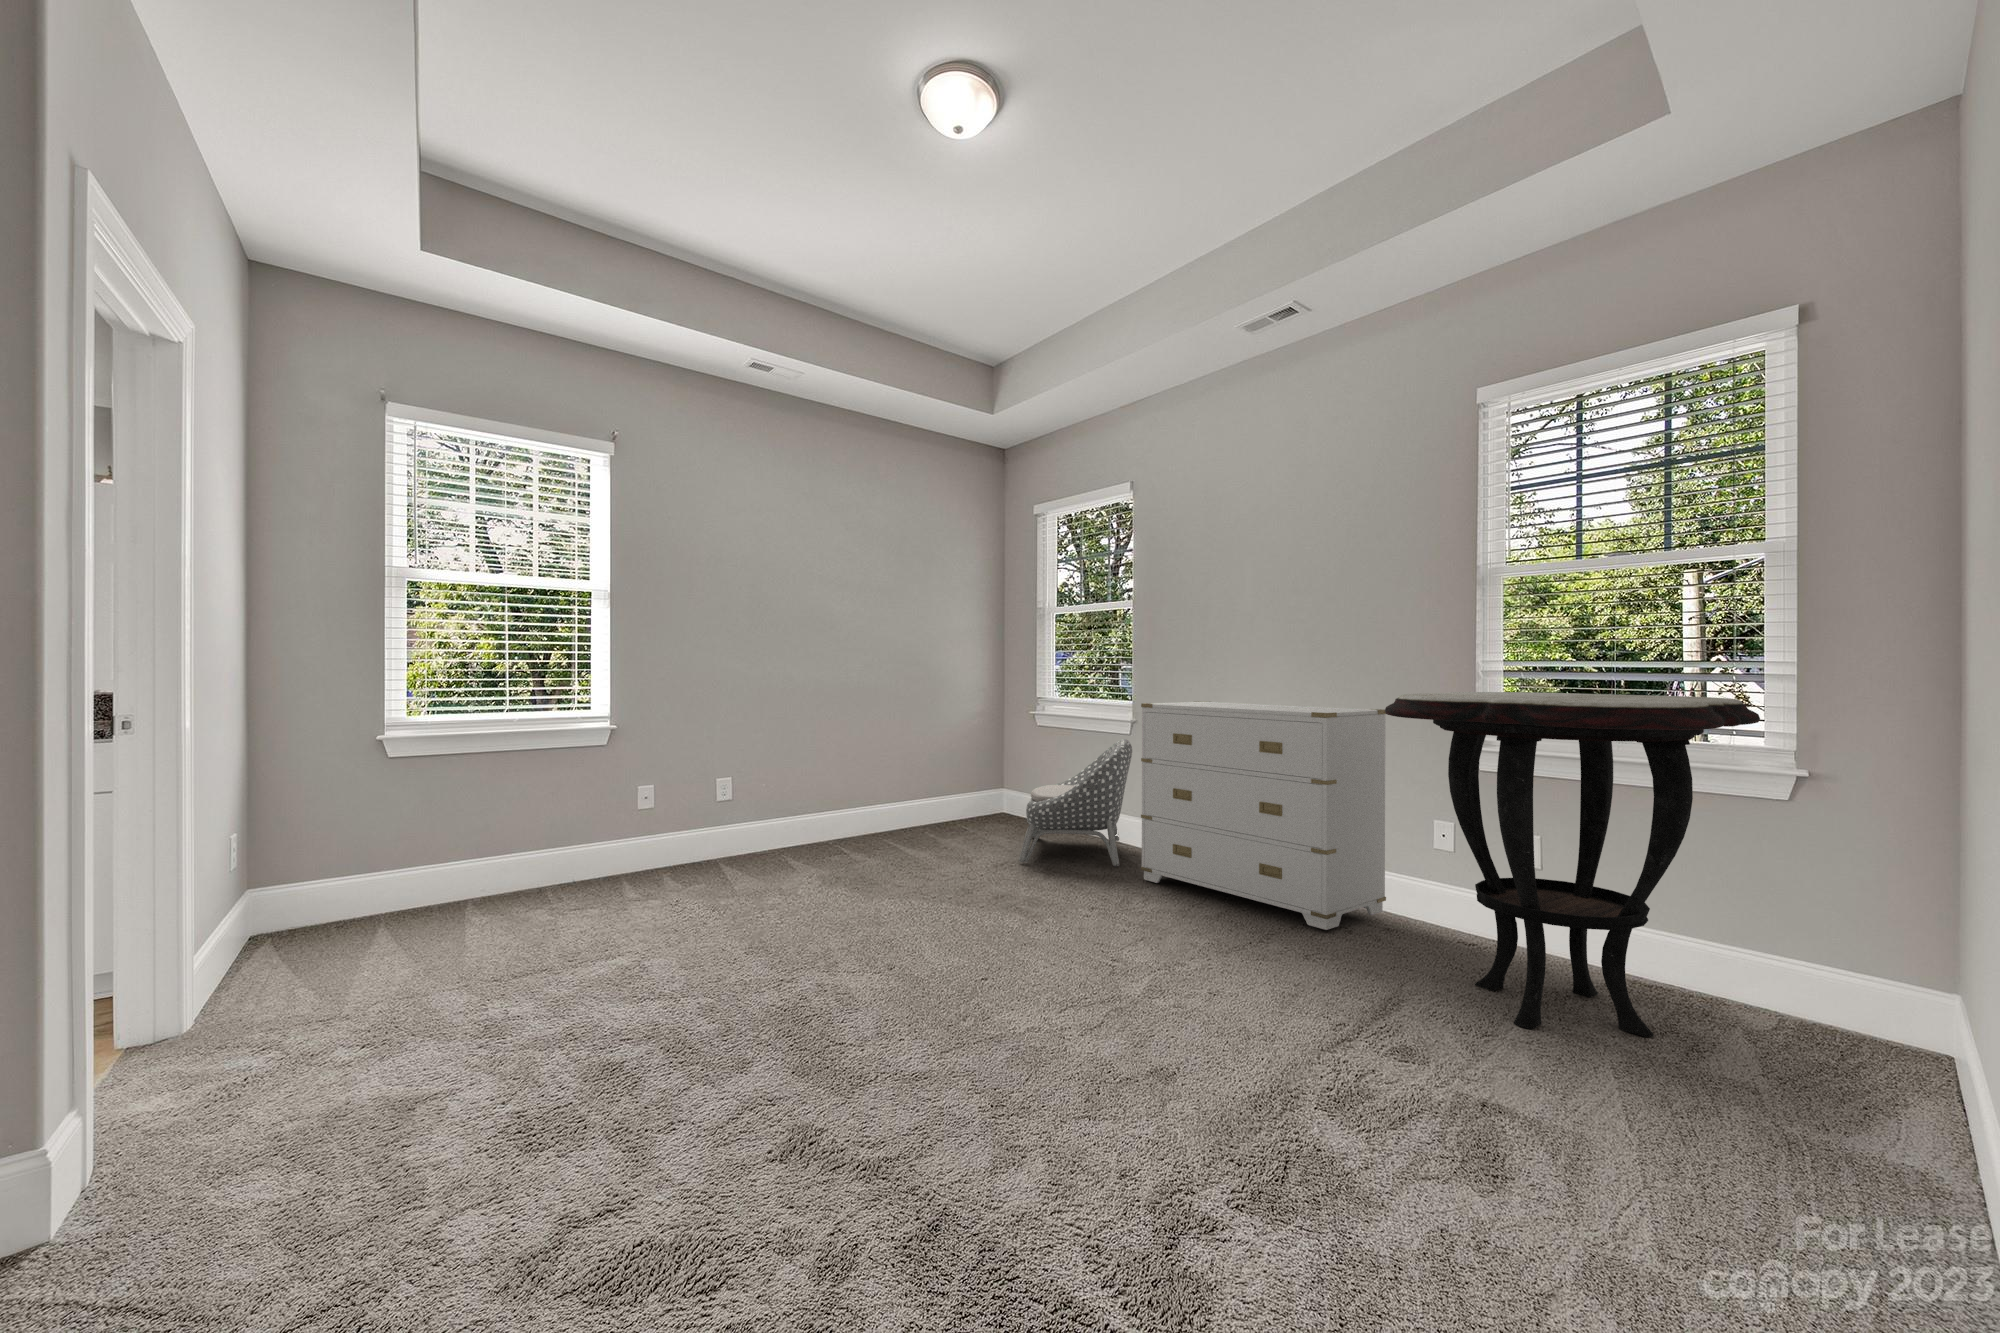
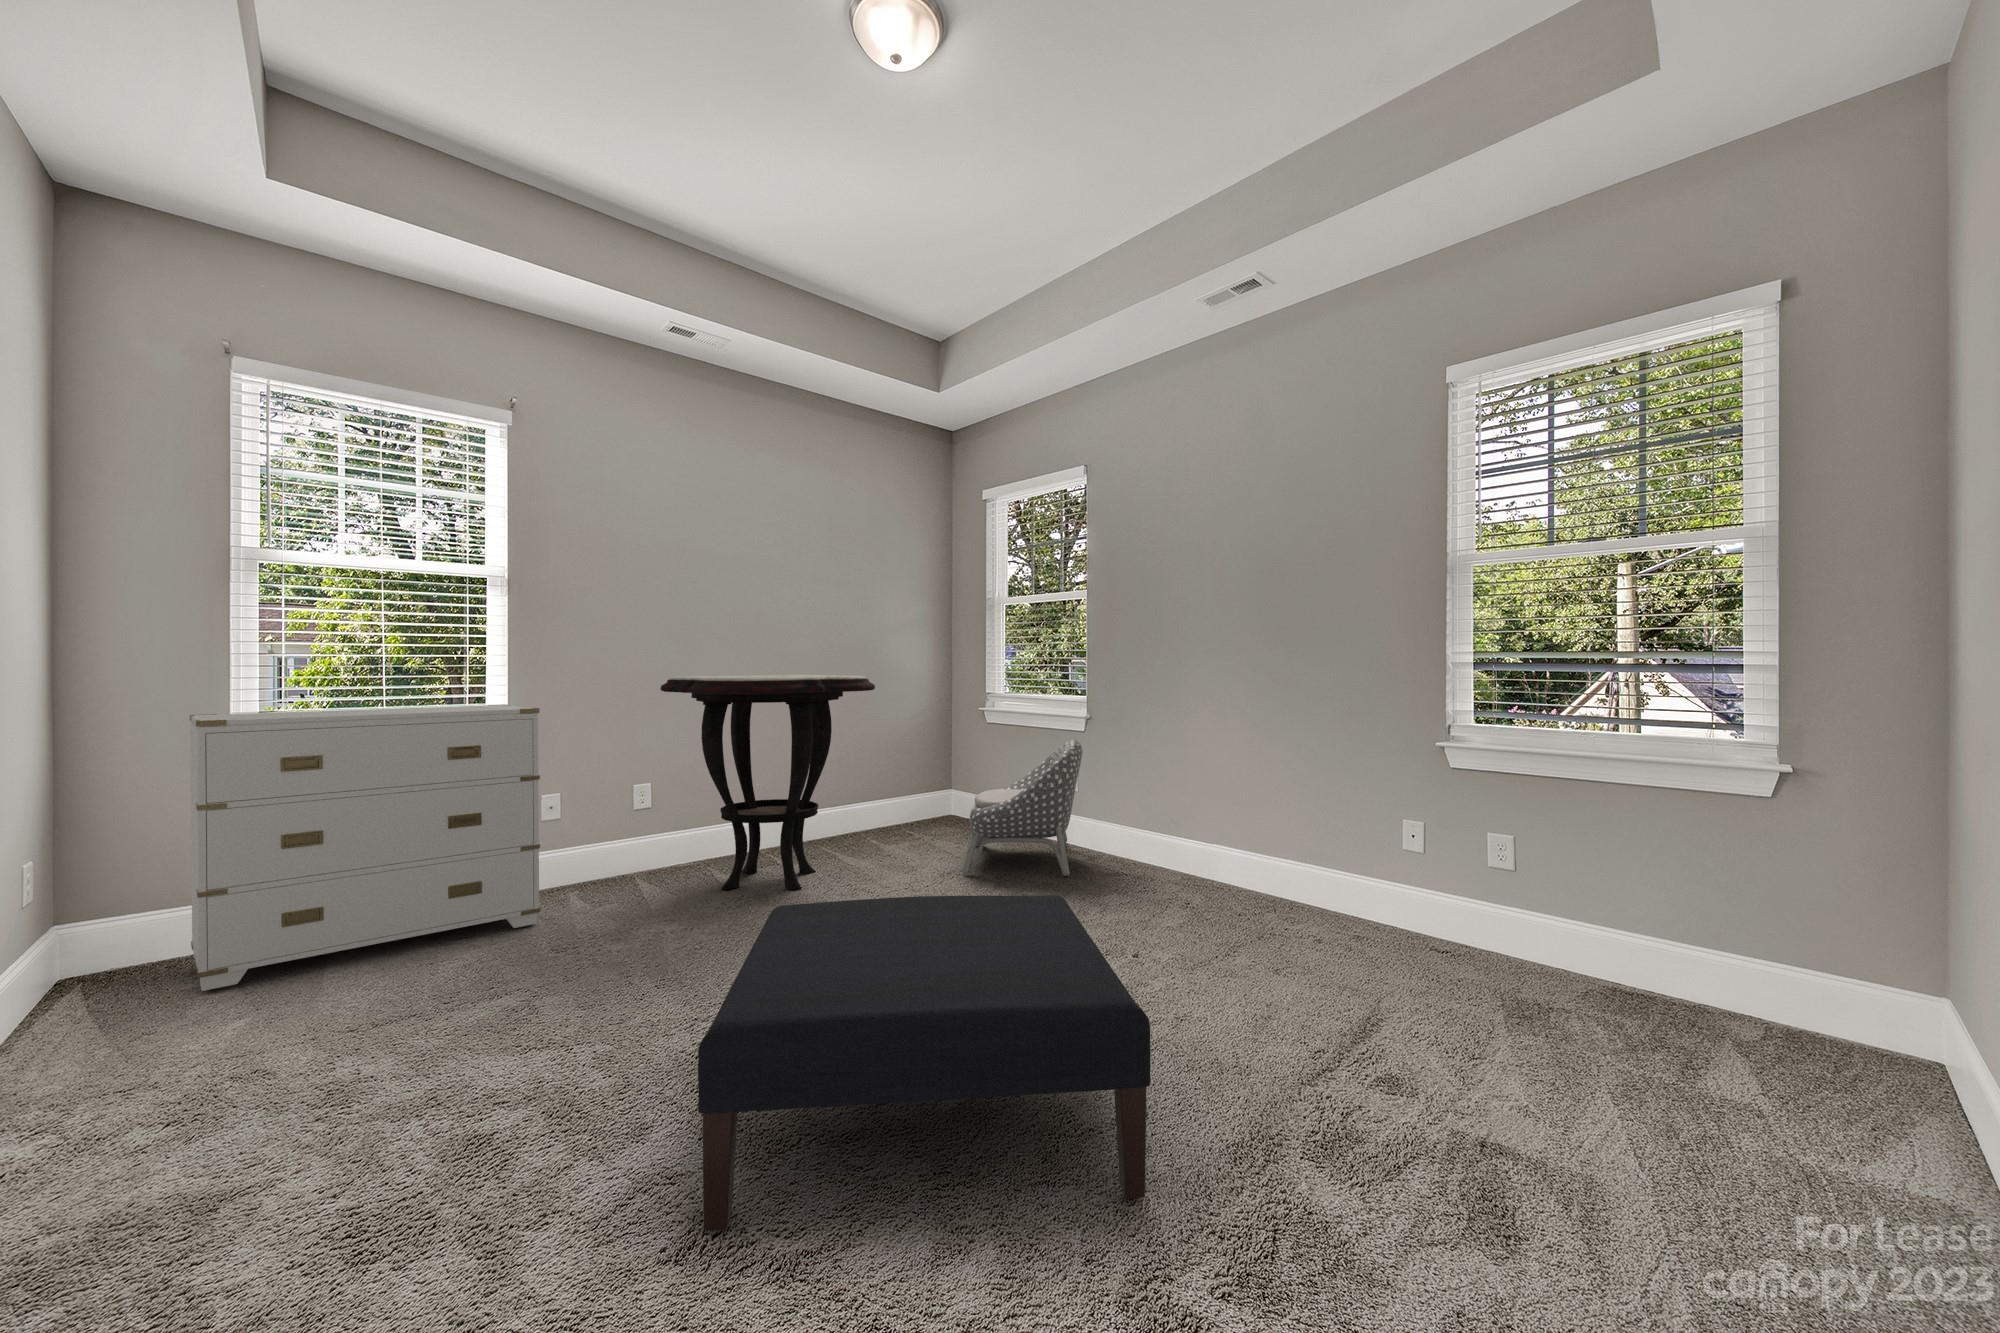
side table: present [1385,692,1760,1037] -> present [660,675,875,890]
dresser: present [1141,701,1386,930] -> present [190,705,540,991]
ottoman: none [798,875,1180,1140] -> present [698,895,1151,1231]

